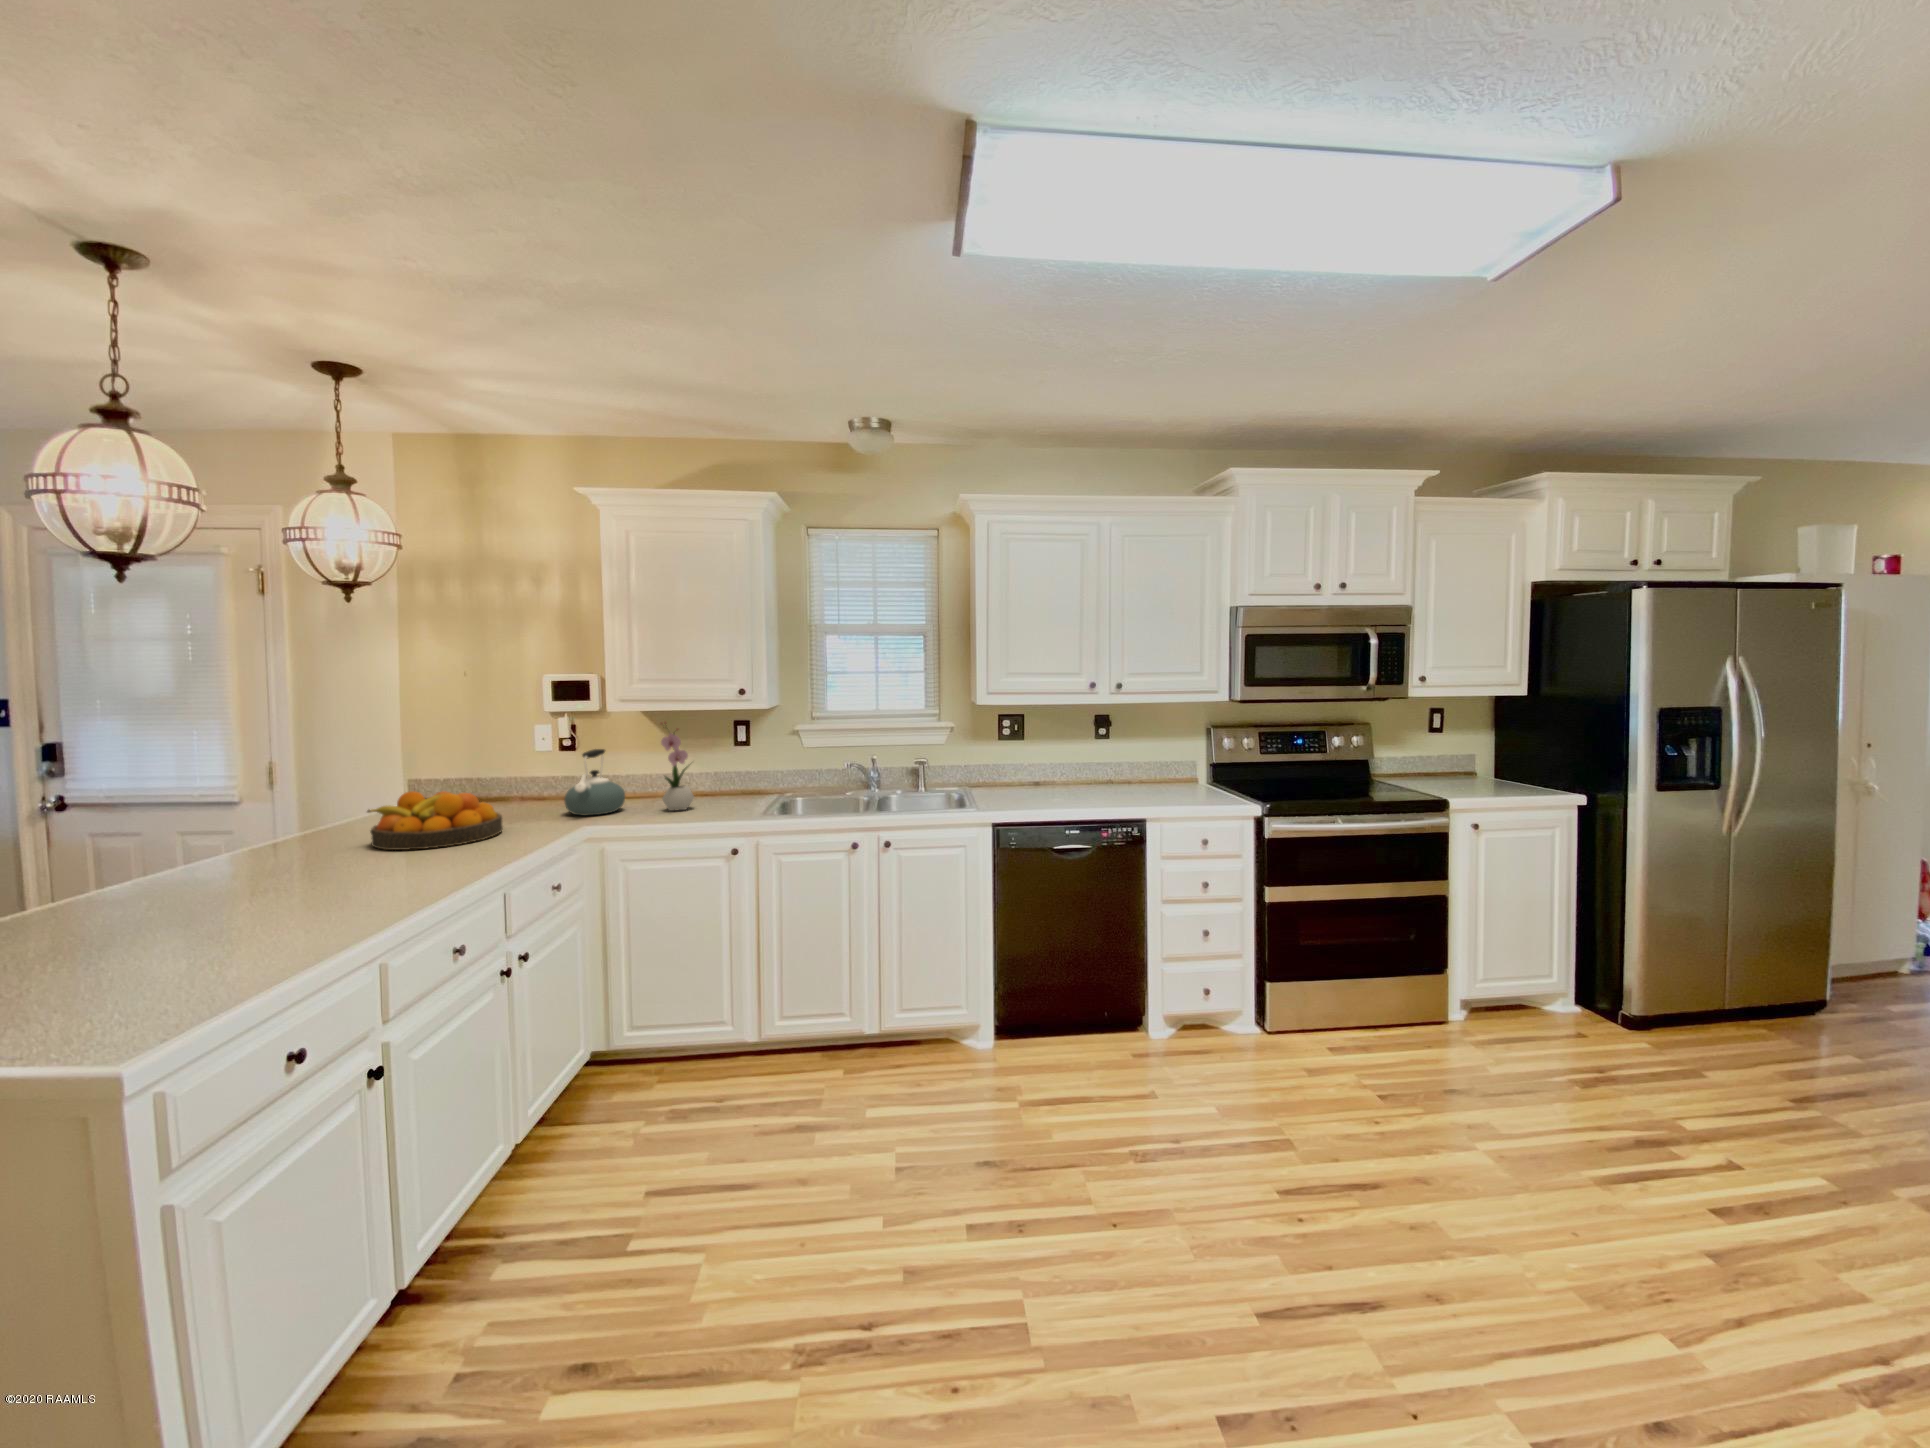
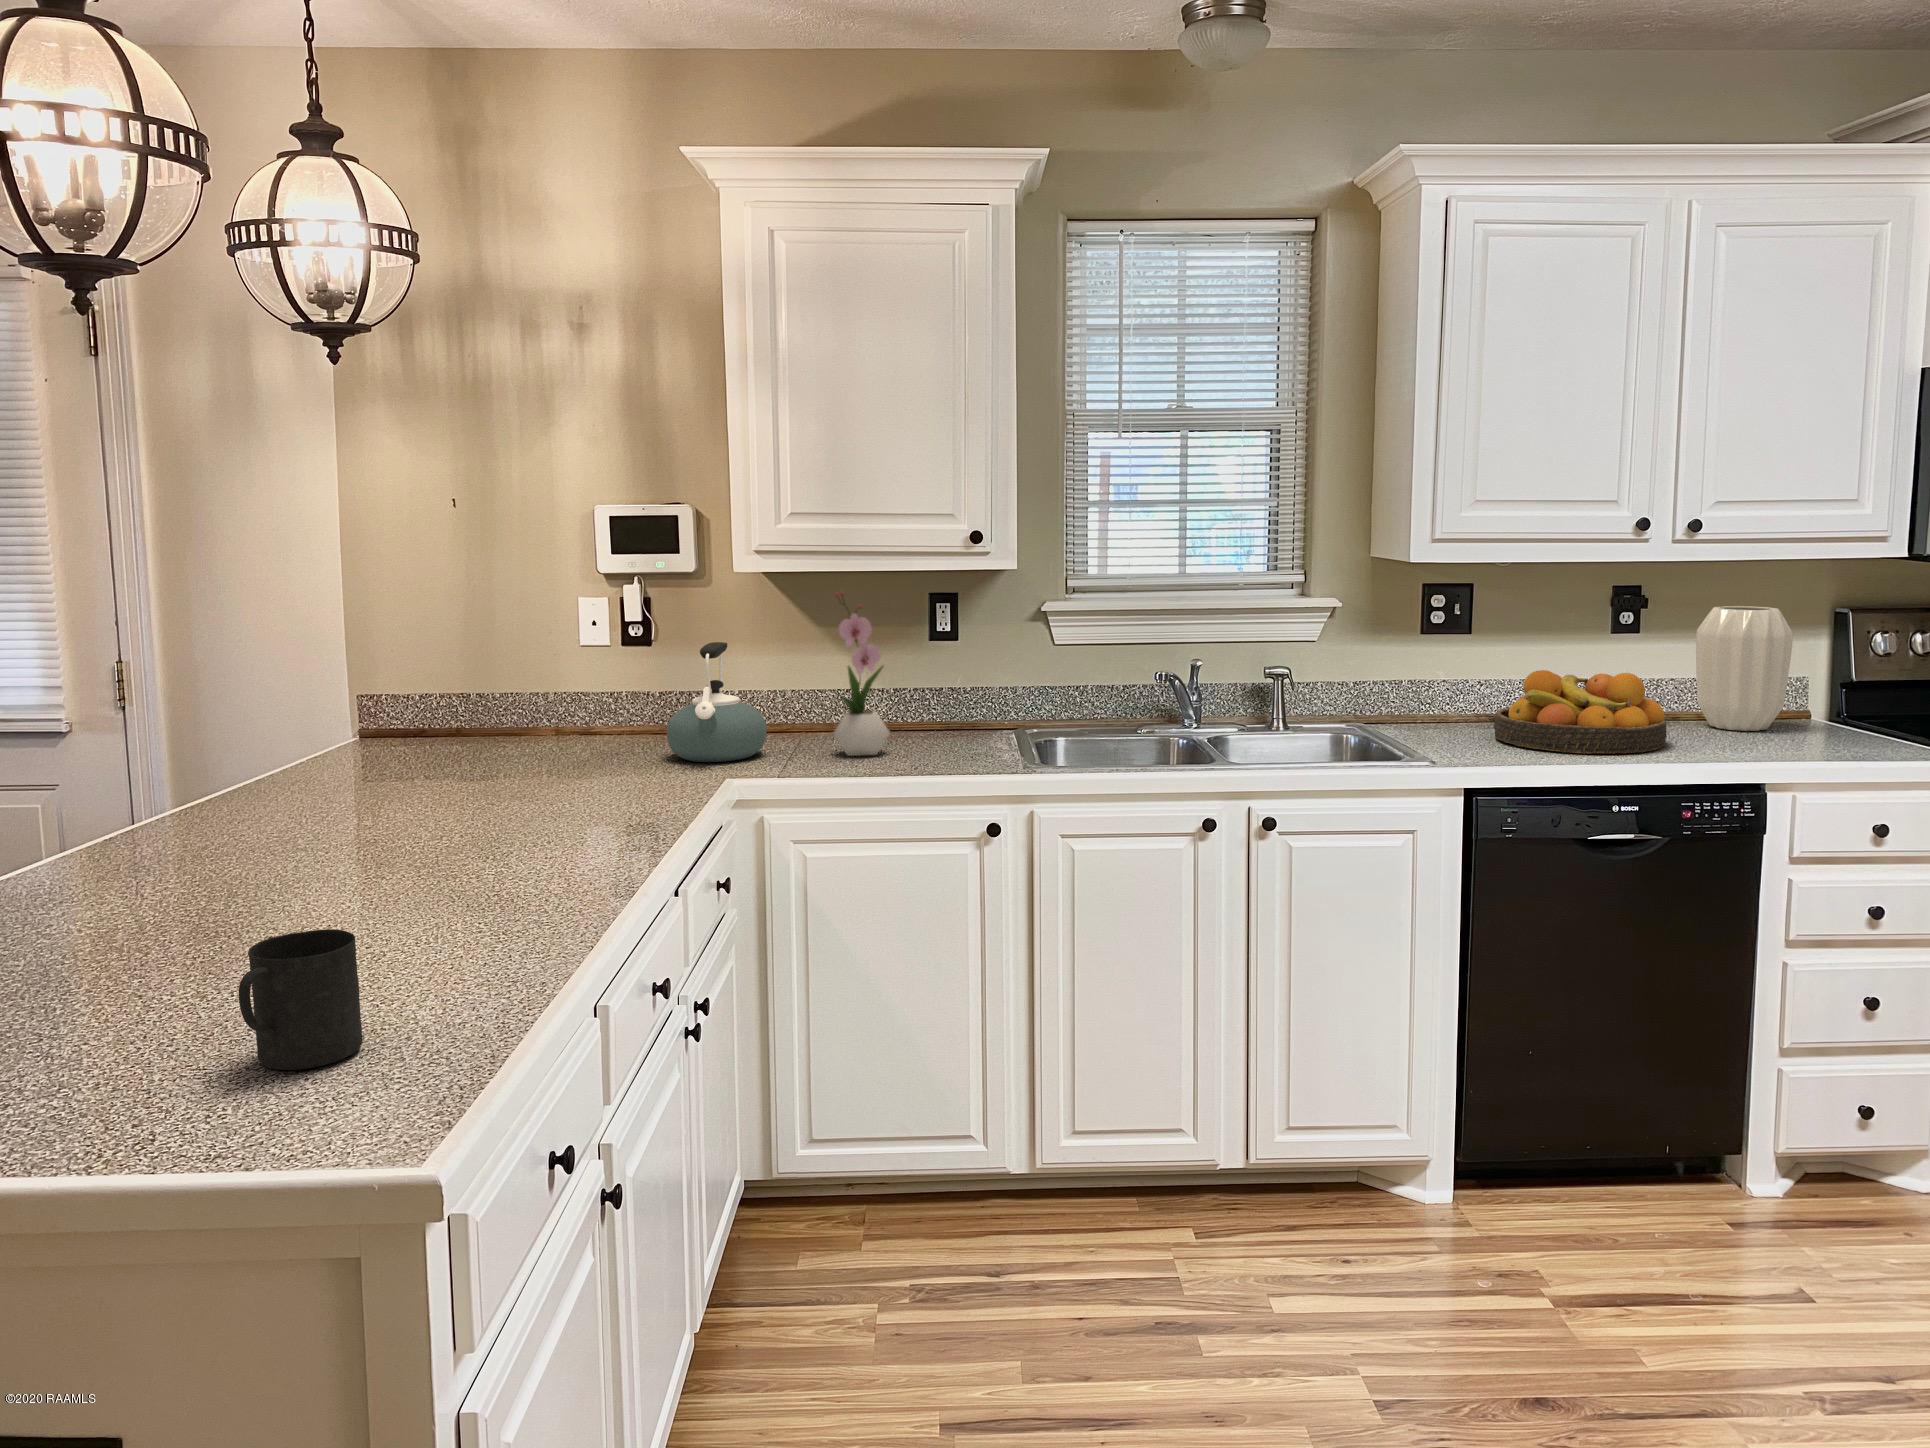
vase: none [1137,726,1180,790] -> present [1696,606,1793,731]
fruit bowl: present [367,791,503,850] -> present [1494,670,1667,754]
mug: none [98,921,196,1001] -> present [239,929,362,1070]

